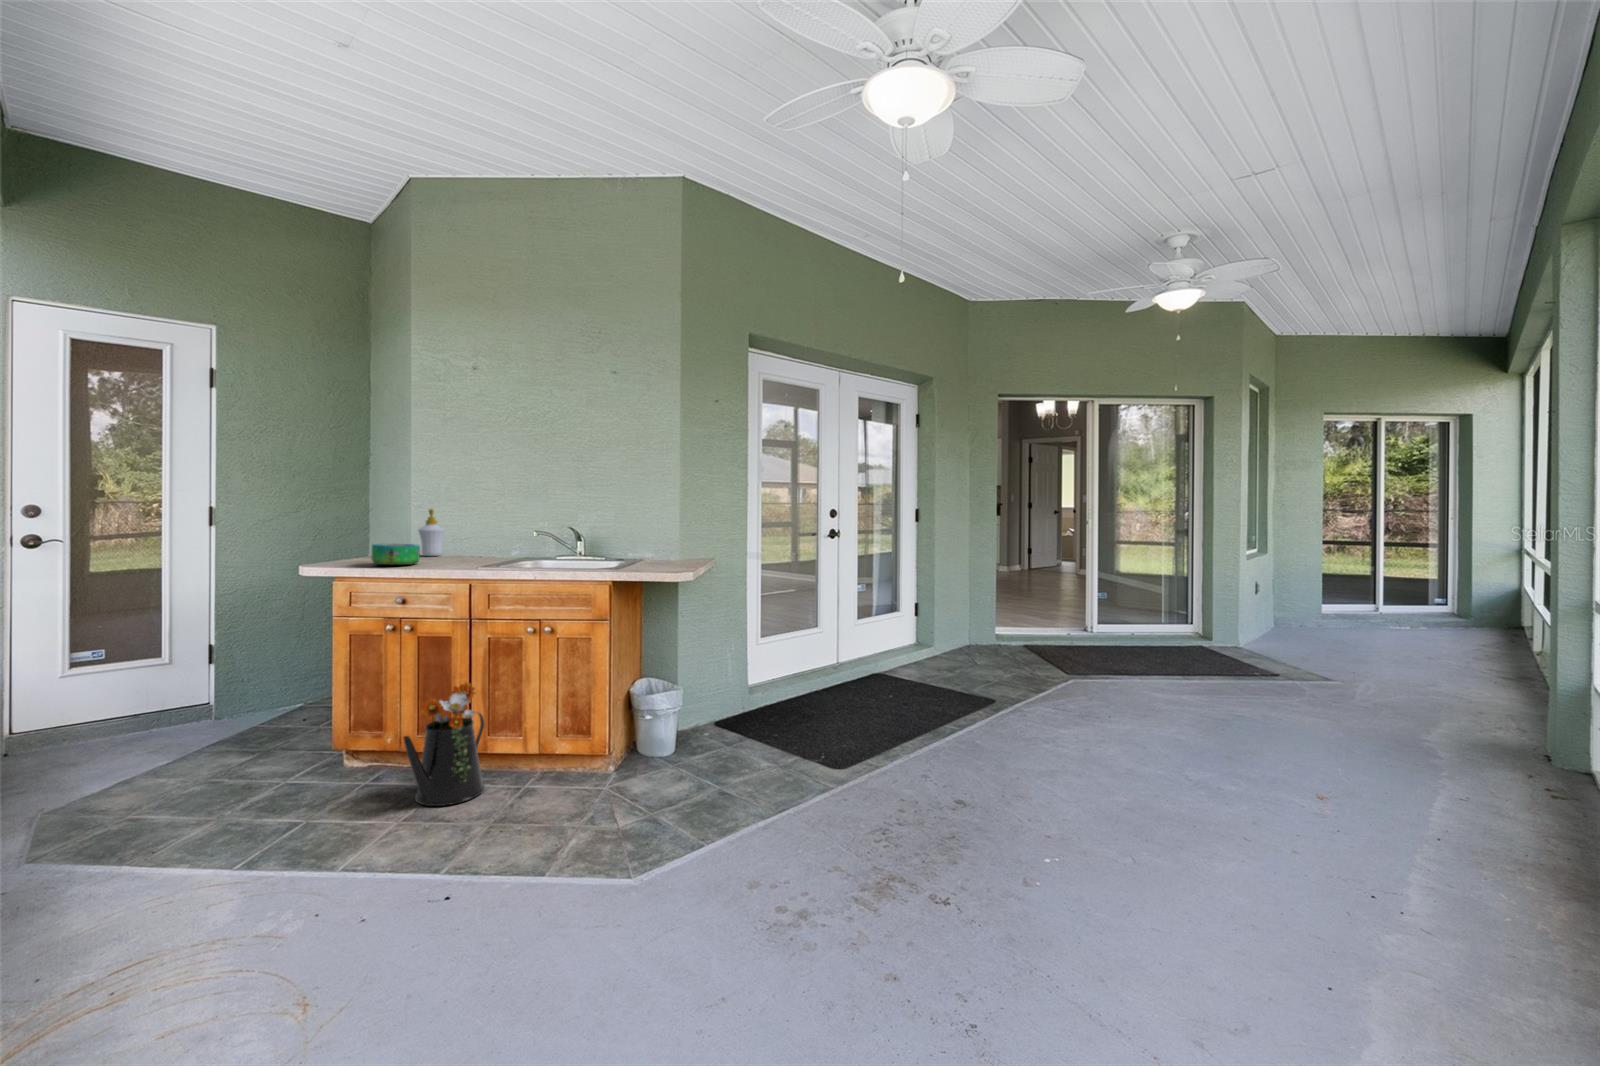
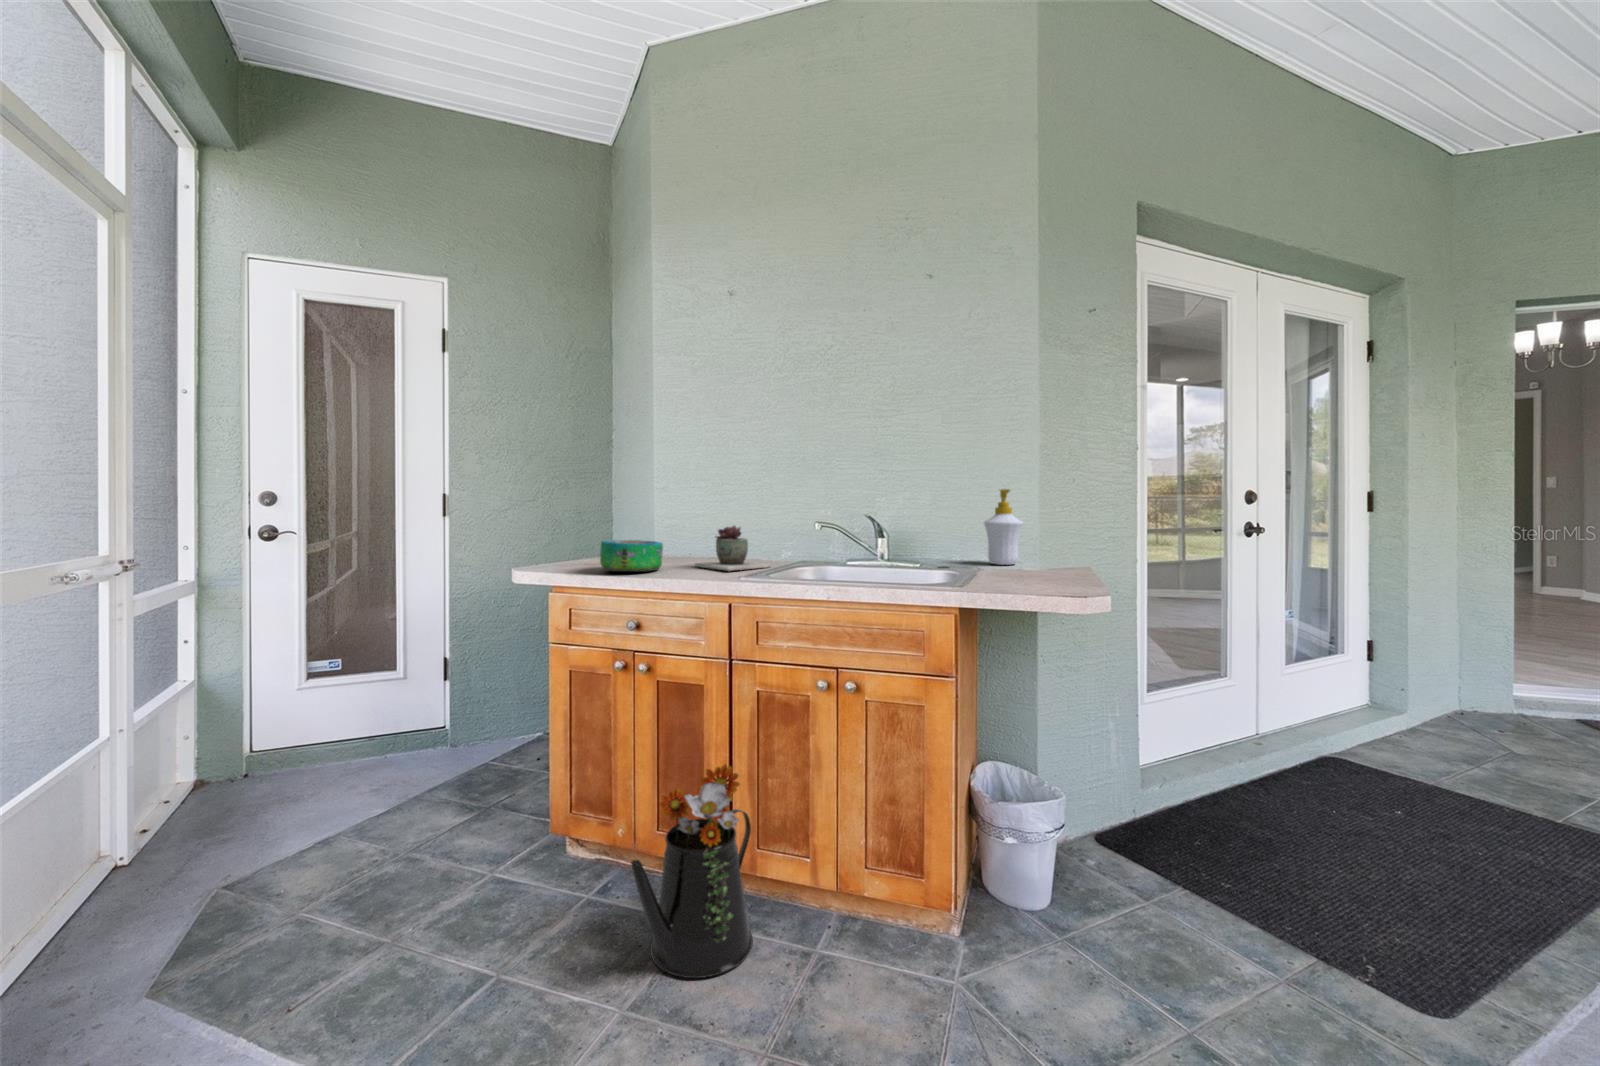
soap bottle: present [418,509,445,556] -> present [984,489,1023,565]
succulent plant: none [444,533,501,563] -> present [695,526,771,571]

